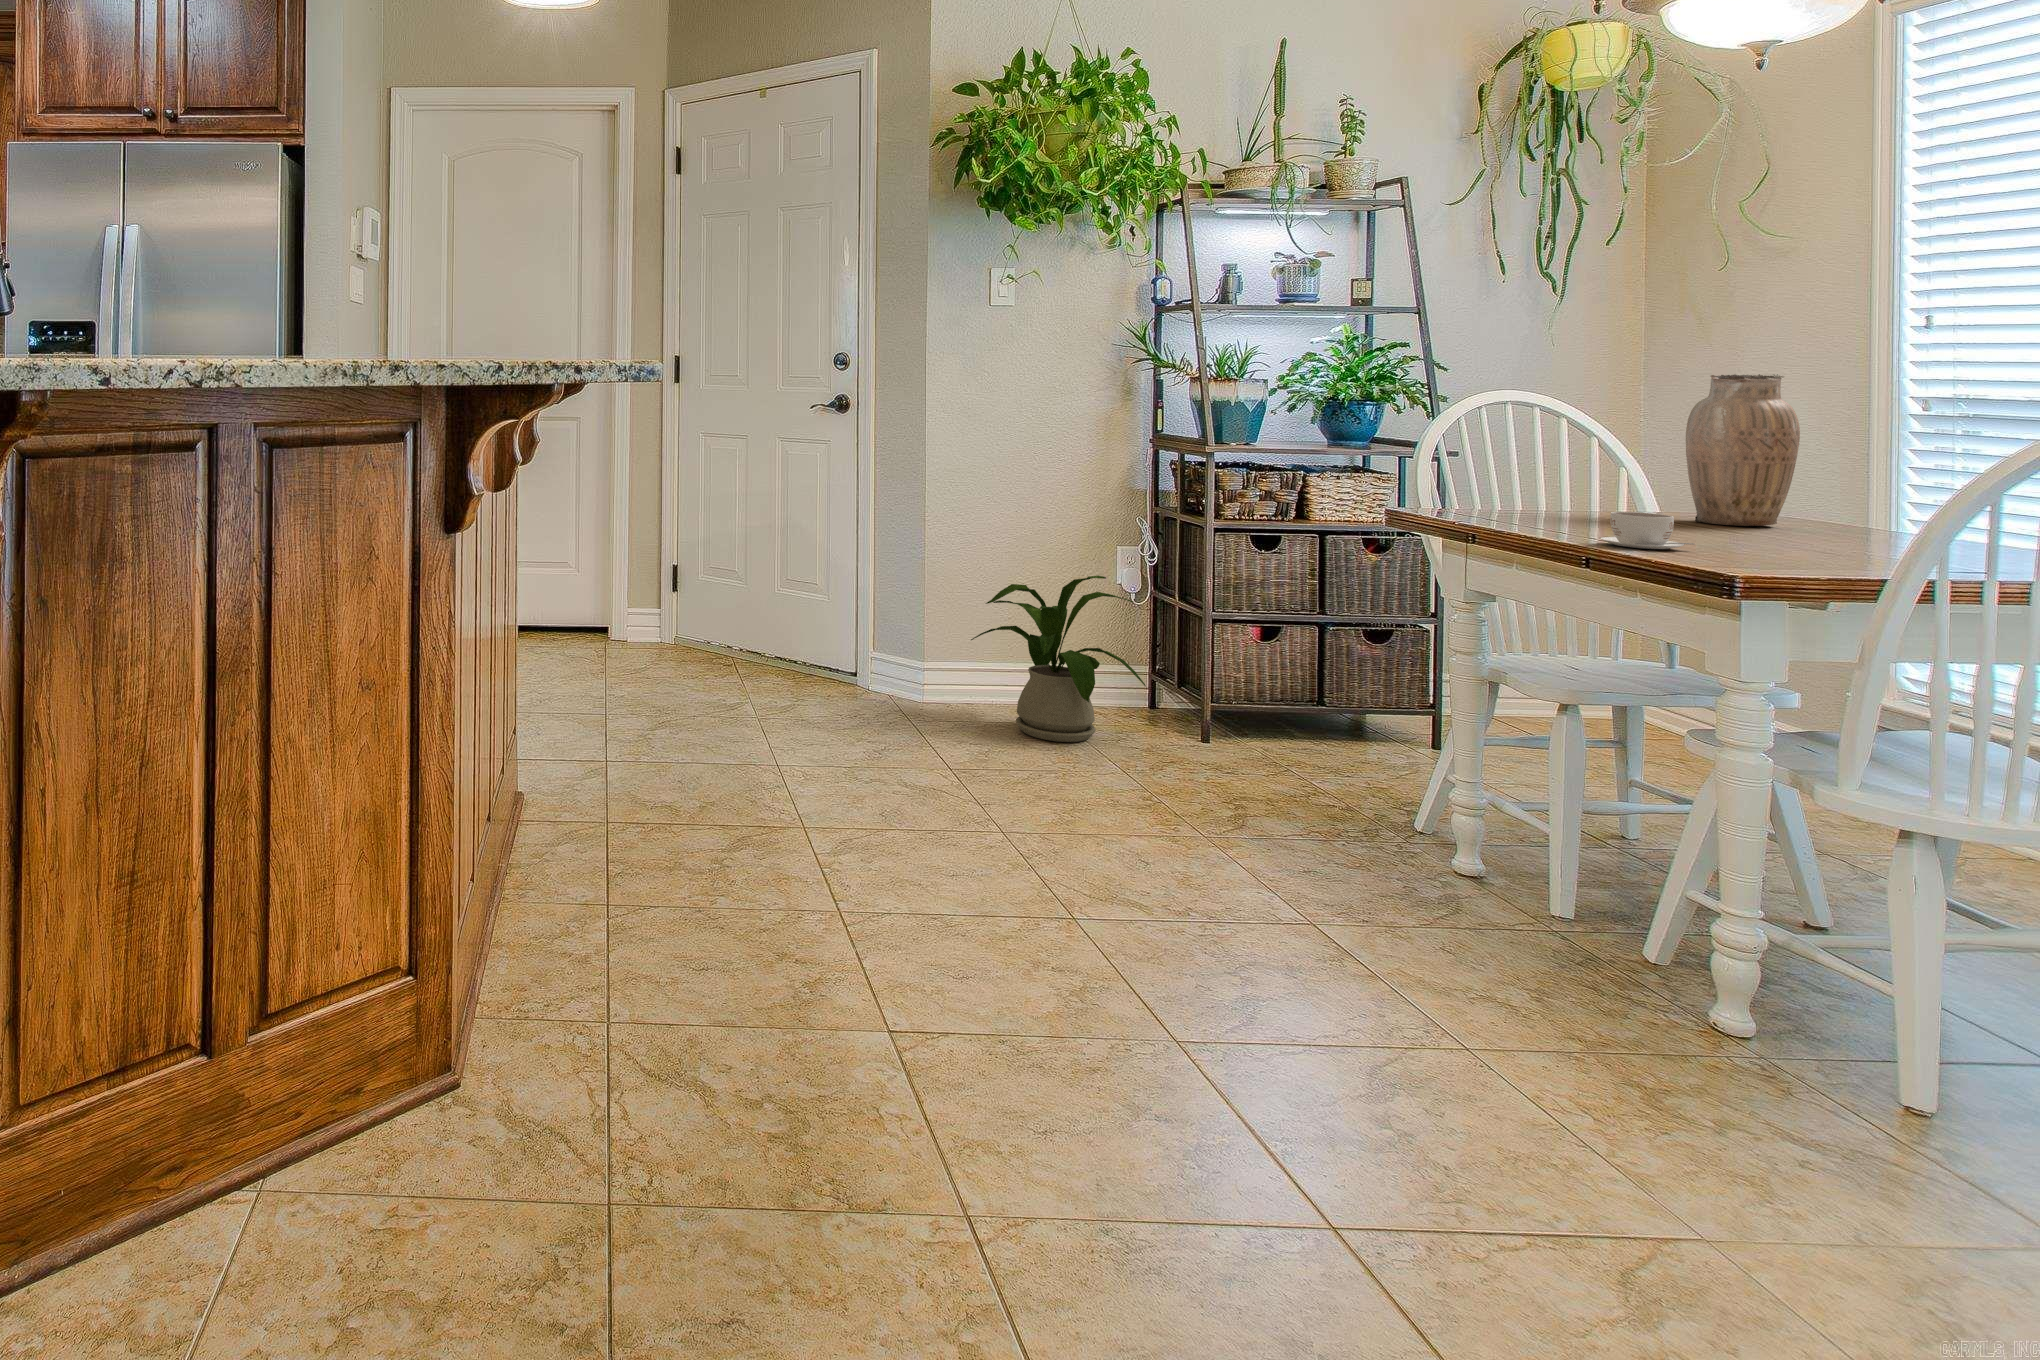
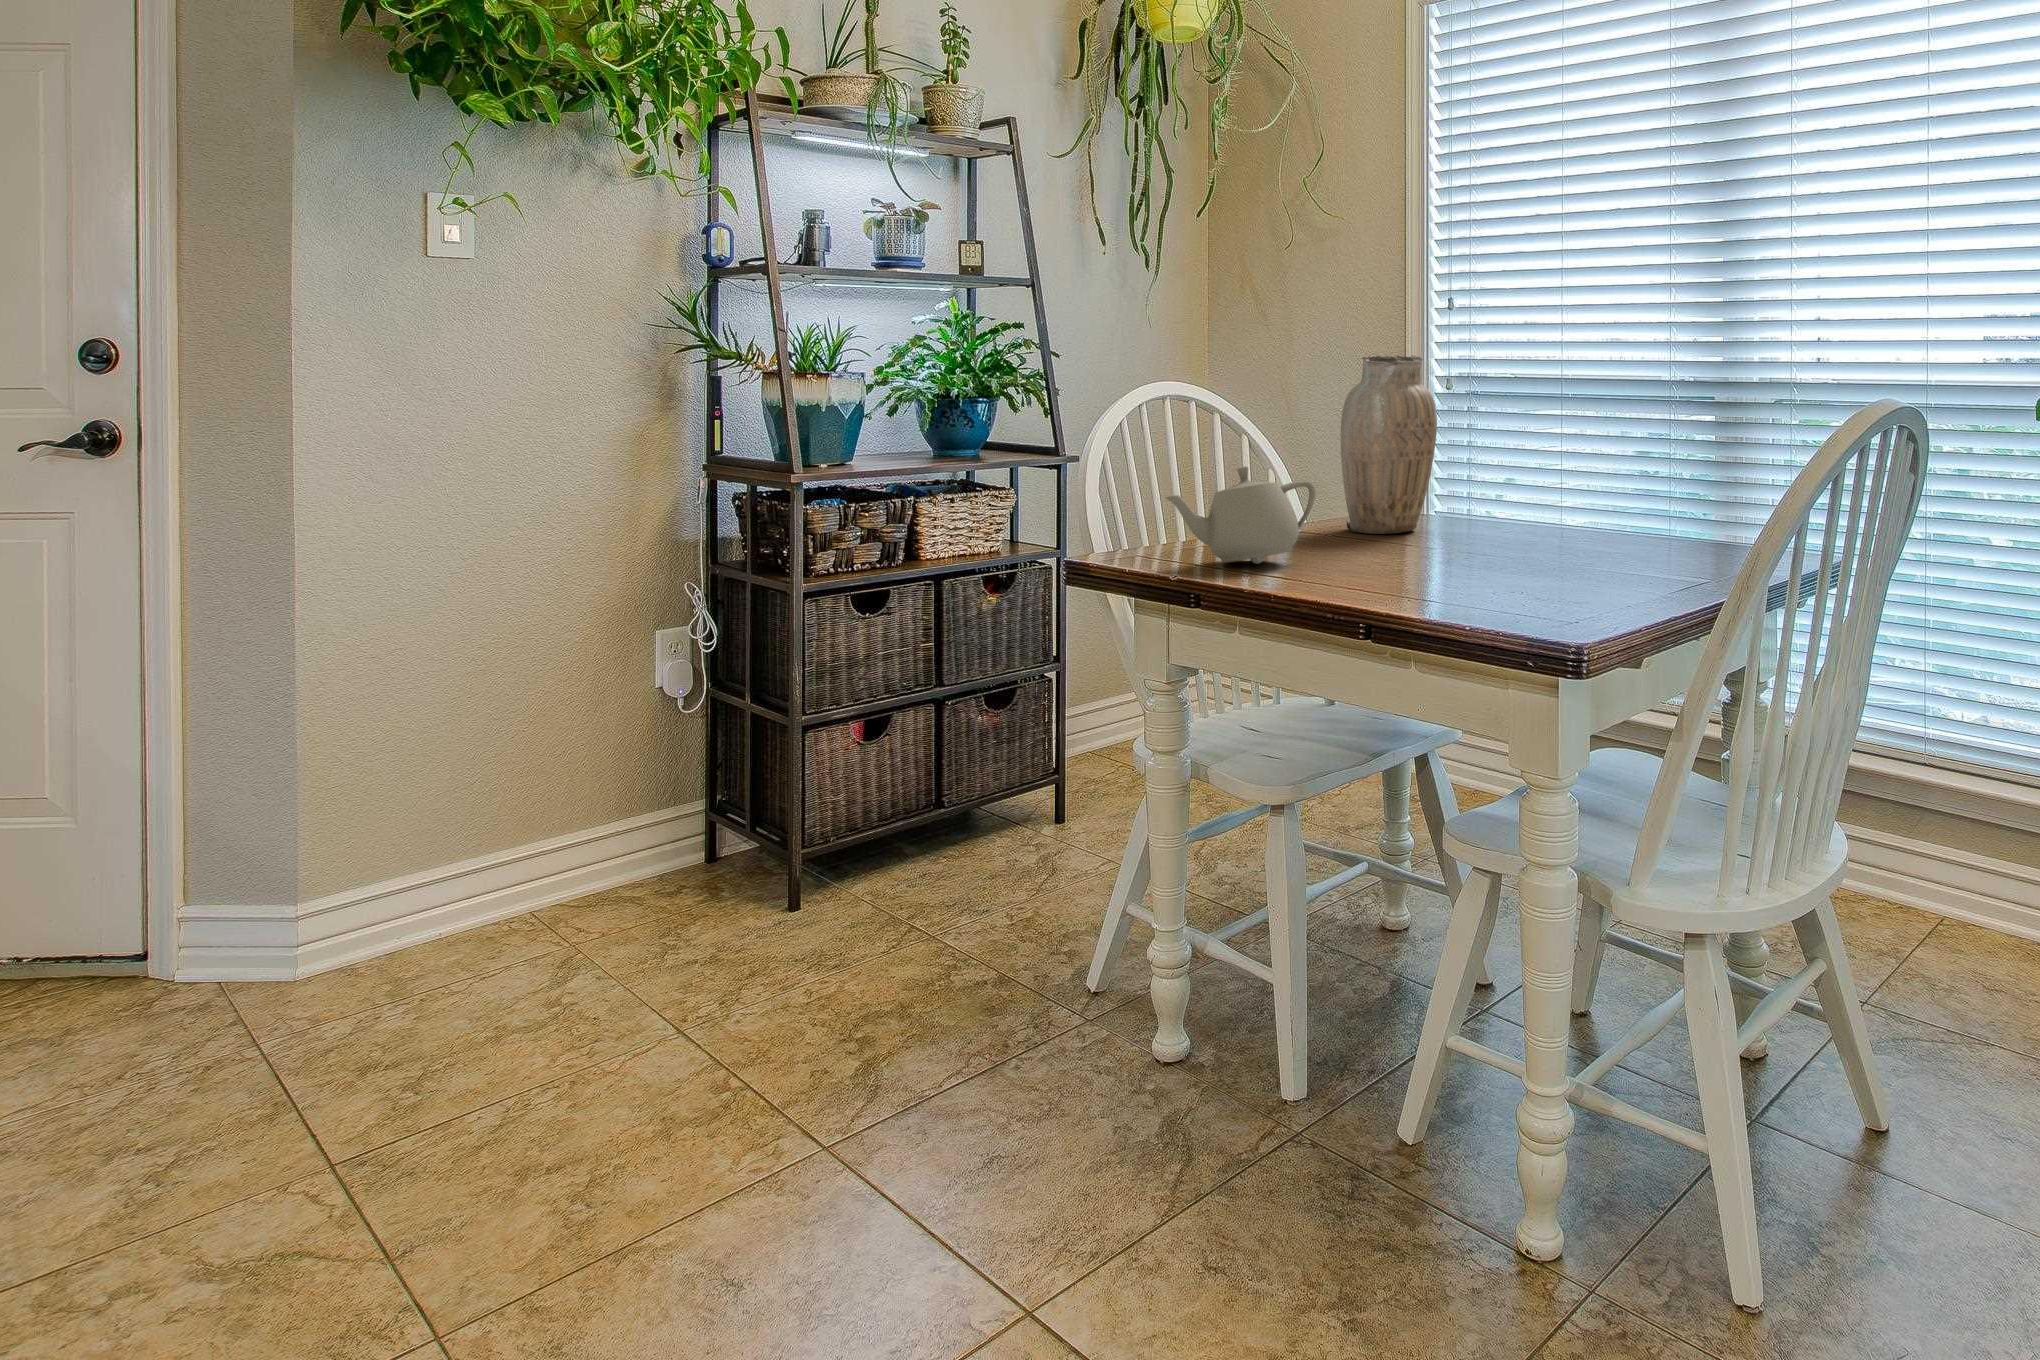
teapot: none [1473,454,1617,525] -> present [1165,466,1316,564]
coffee cup: present [1600,512,1693,549] -> none [1345,547,1442,601]
house plant: present [971,576,1146,742] -> none [390,702,705,1003]

